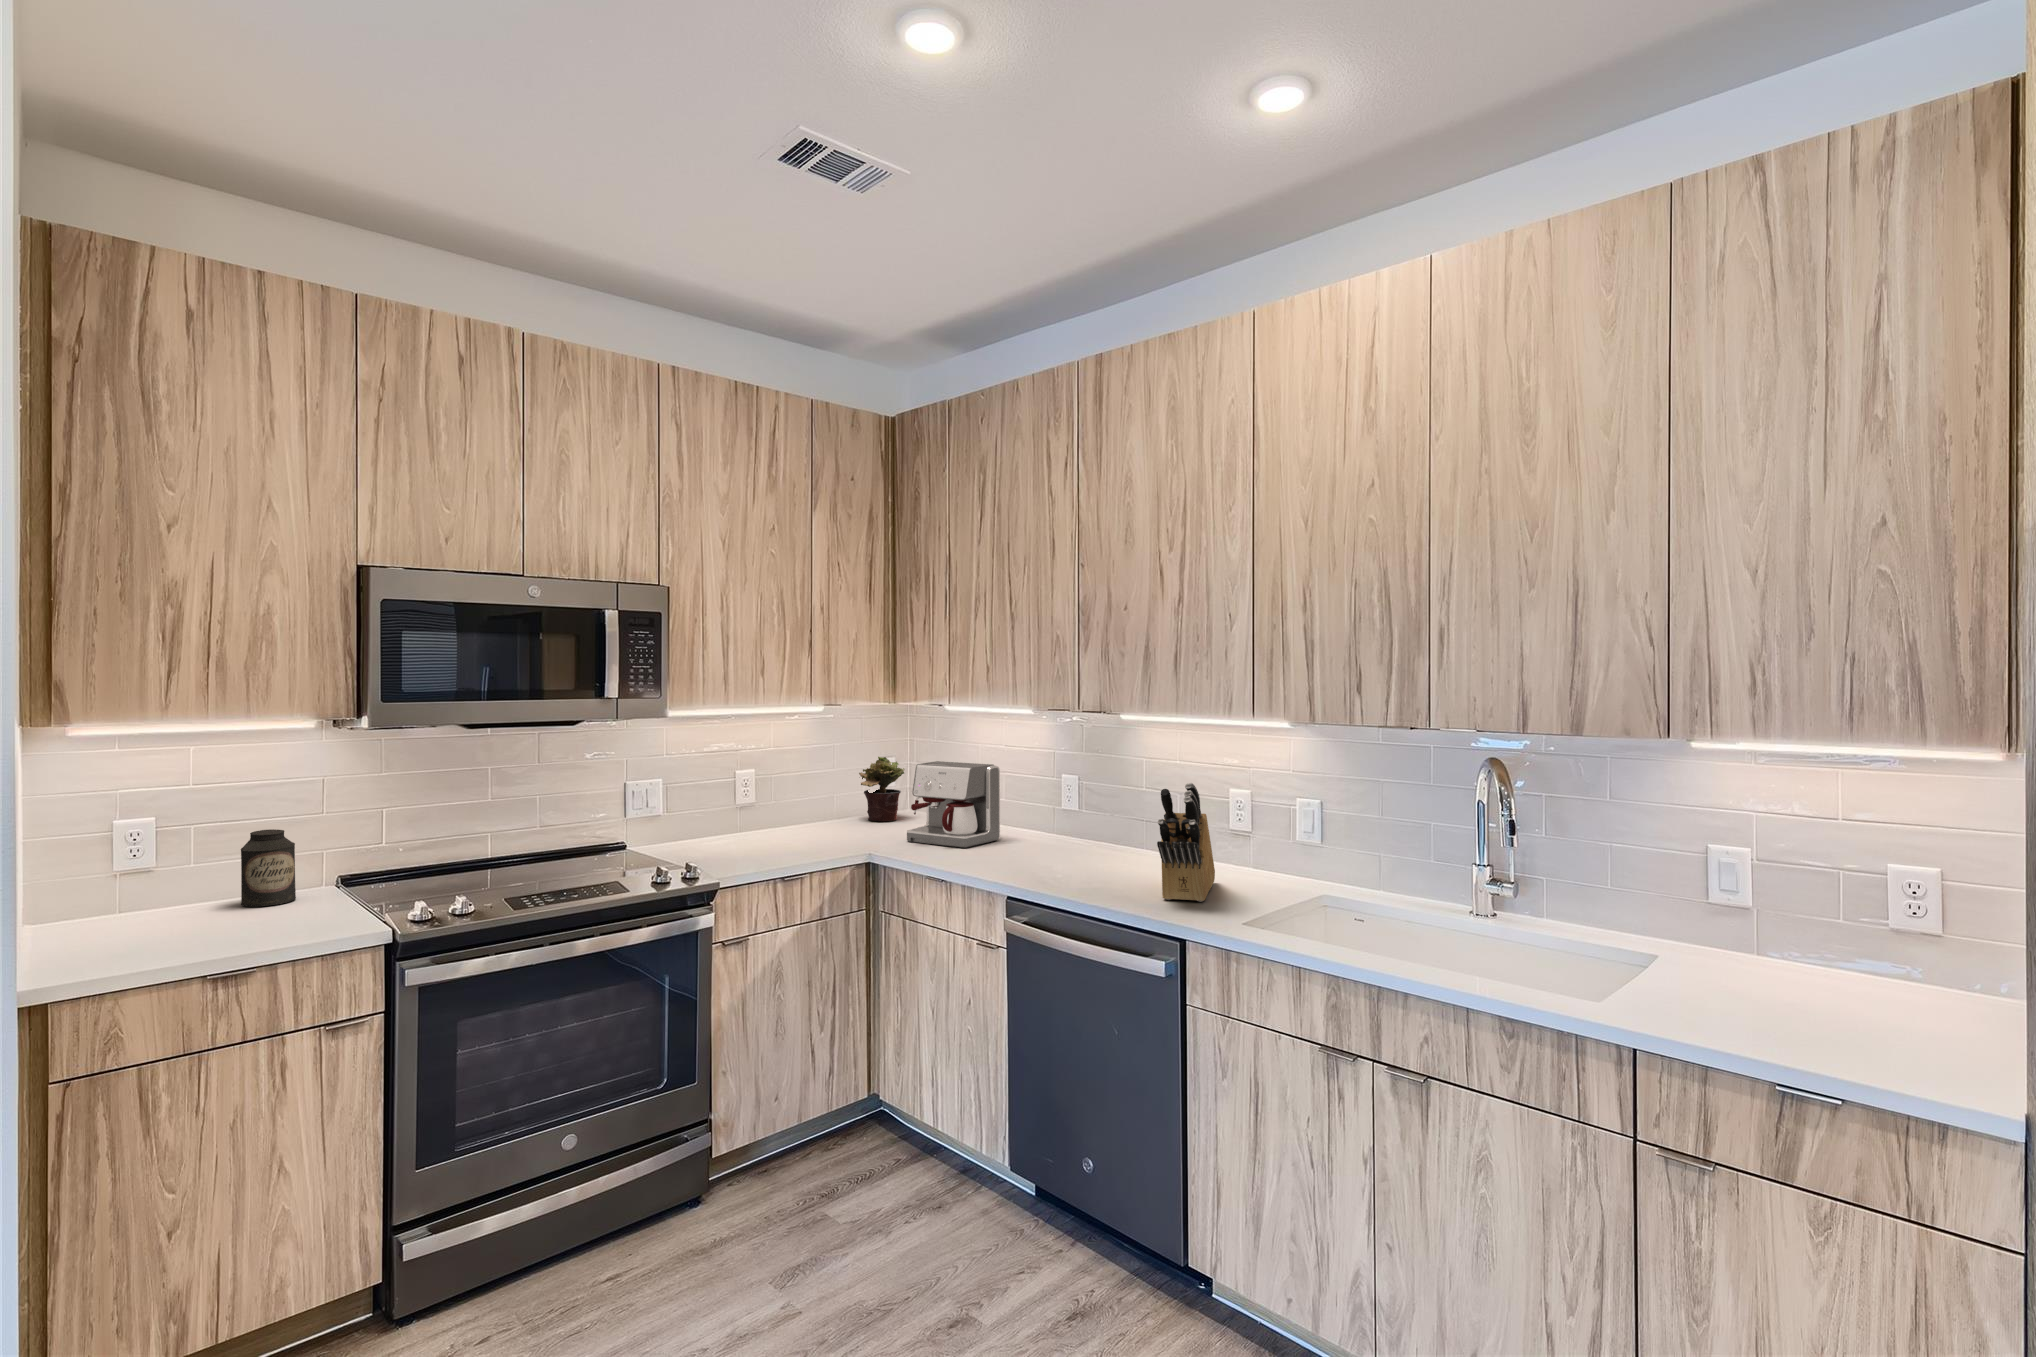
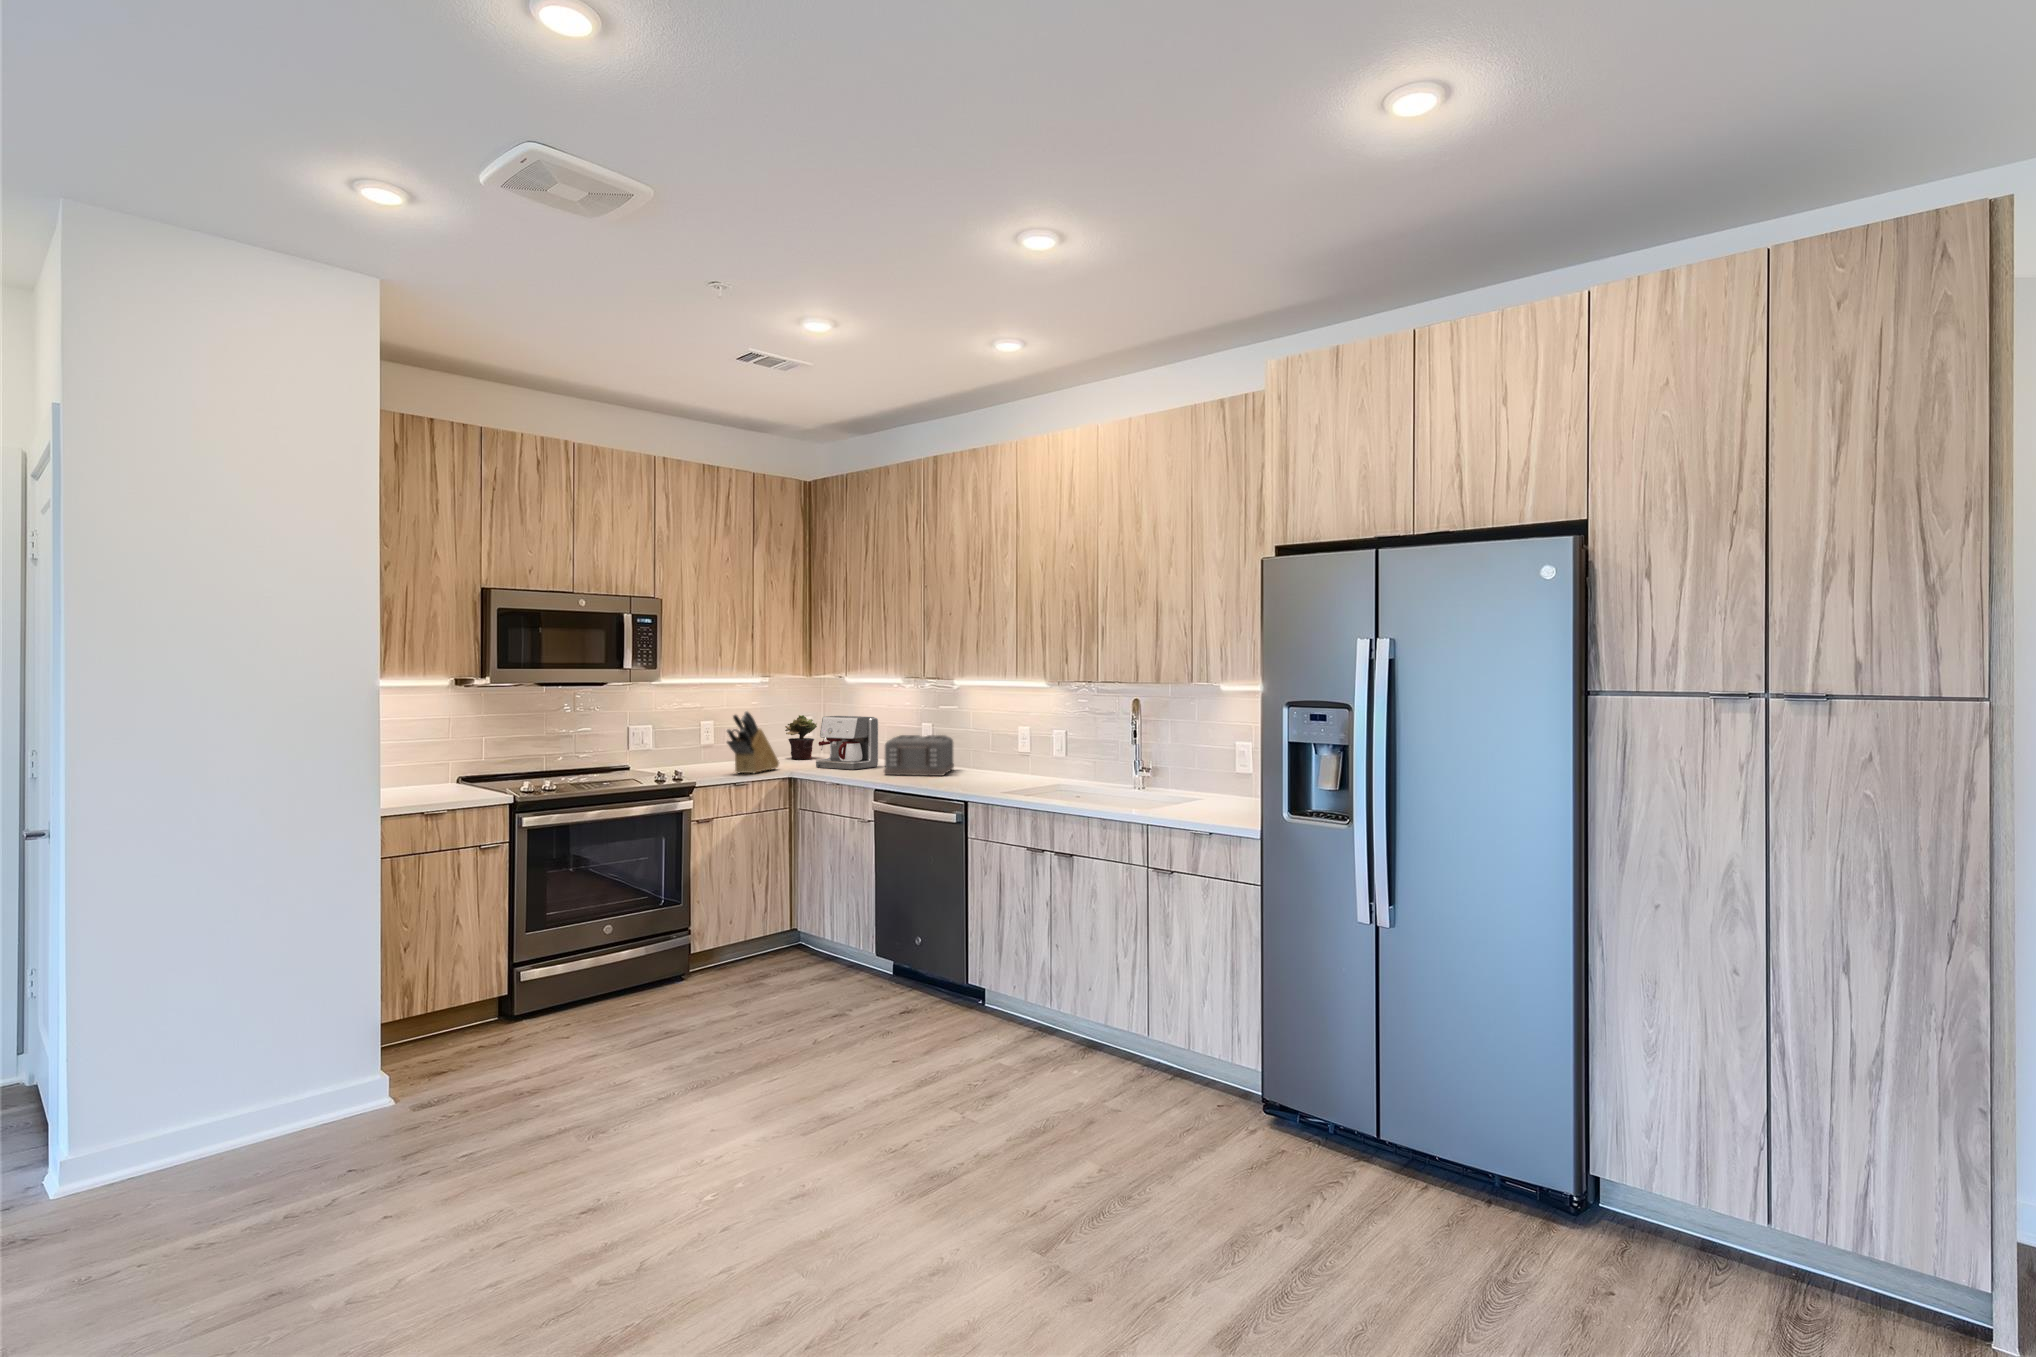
knife block: present [1157,783,1215,902] -> present [727,711,779,773]
toaster: none [1017,794,1119,865] -> present [884,735,954,776]
canister: present [241,829,296,907] -> none [412,744,442,788]

